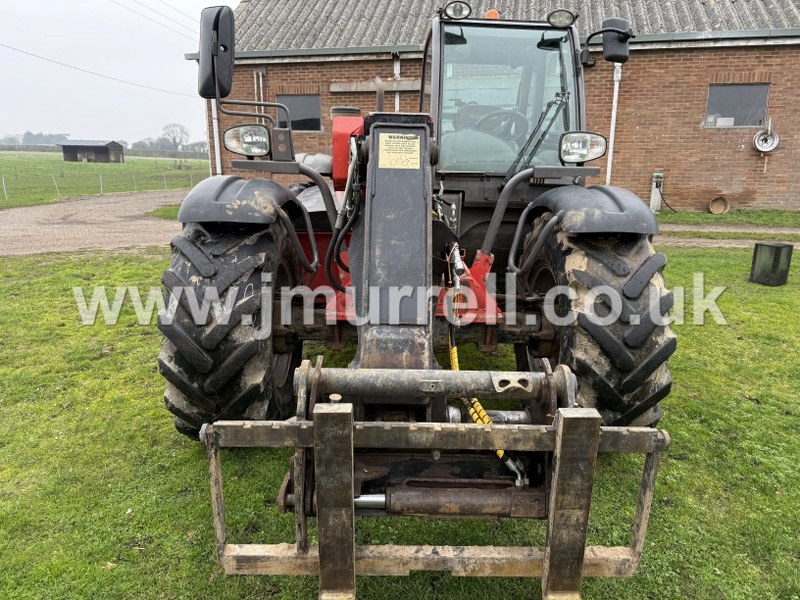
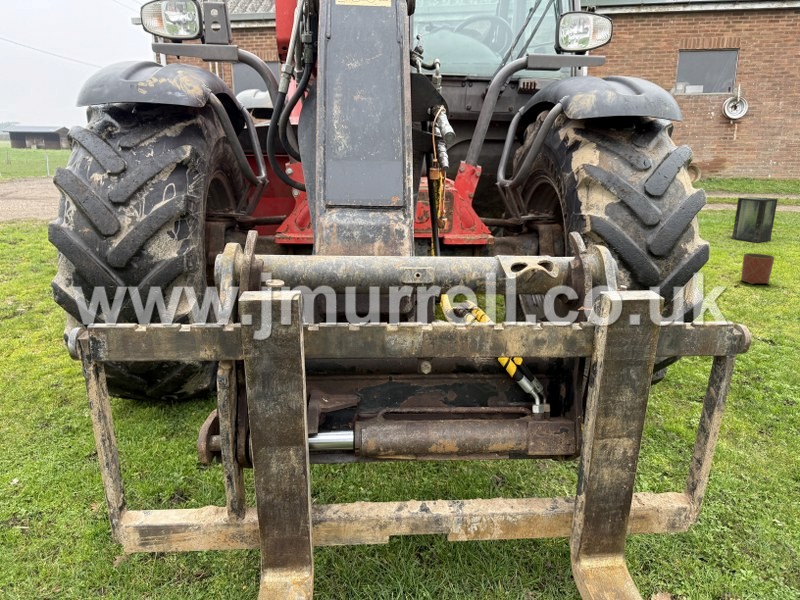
planter: none [746,306,777,335] -> present [741,253,774,284]

